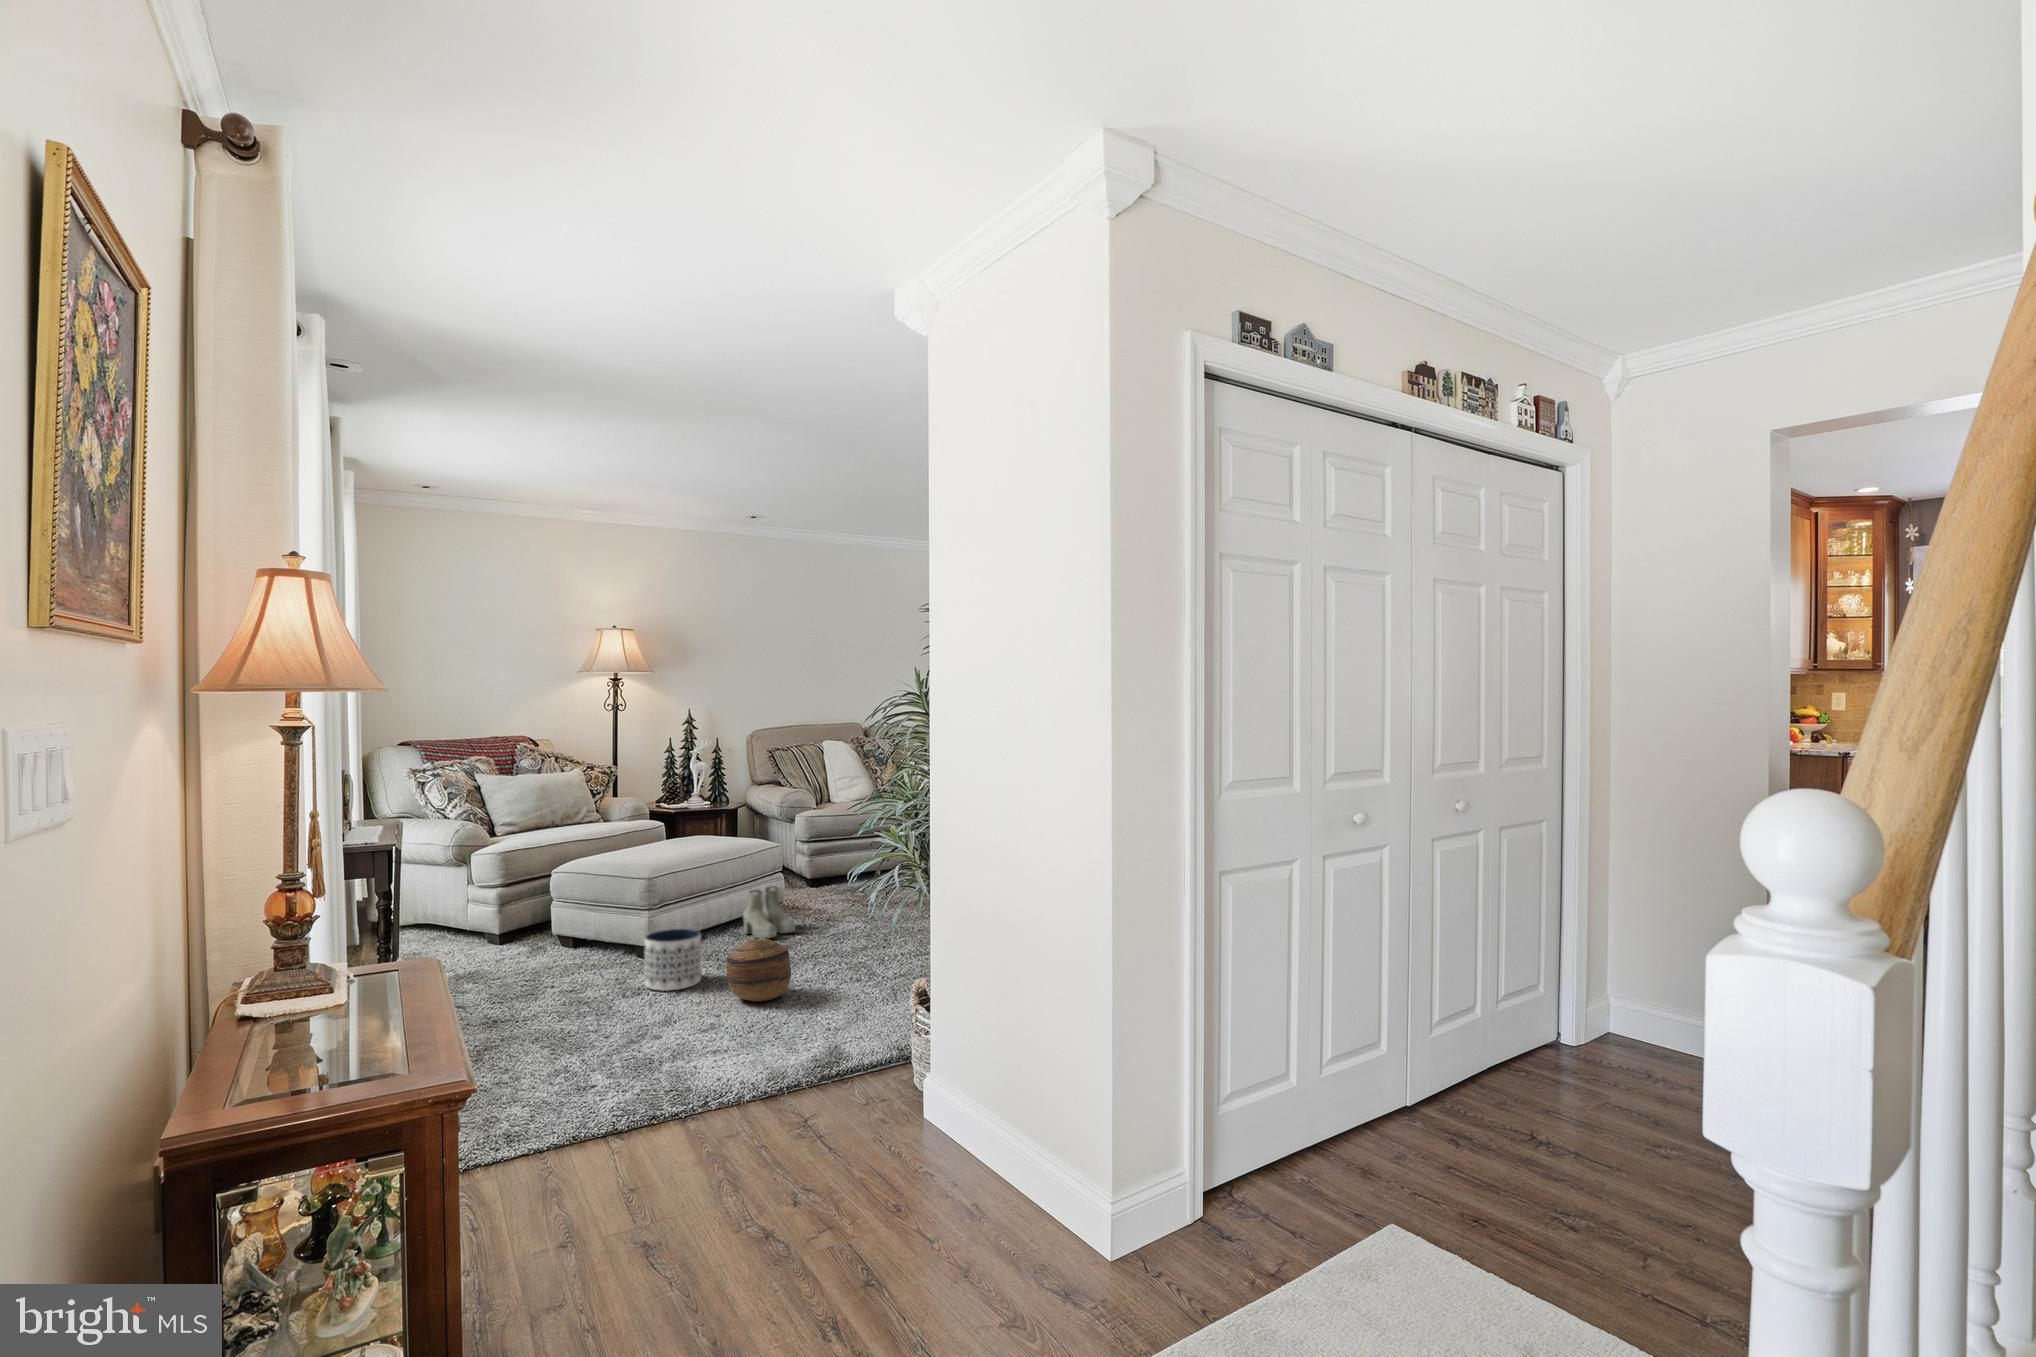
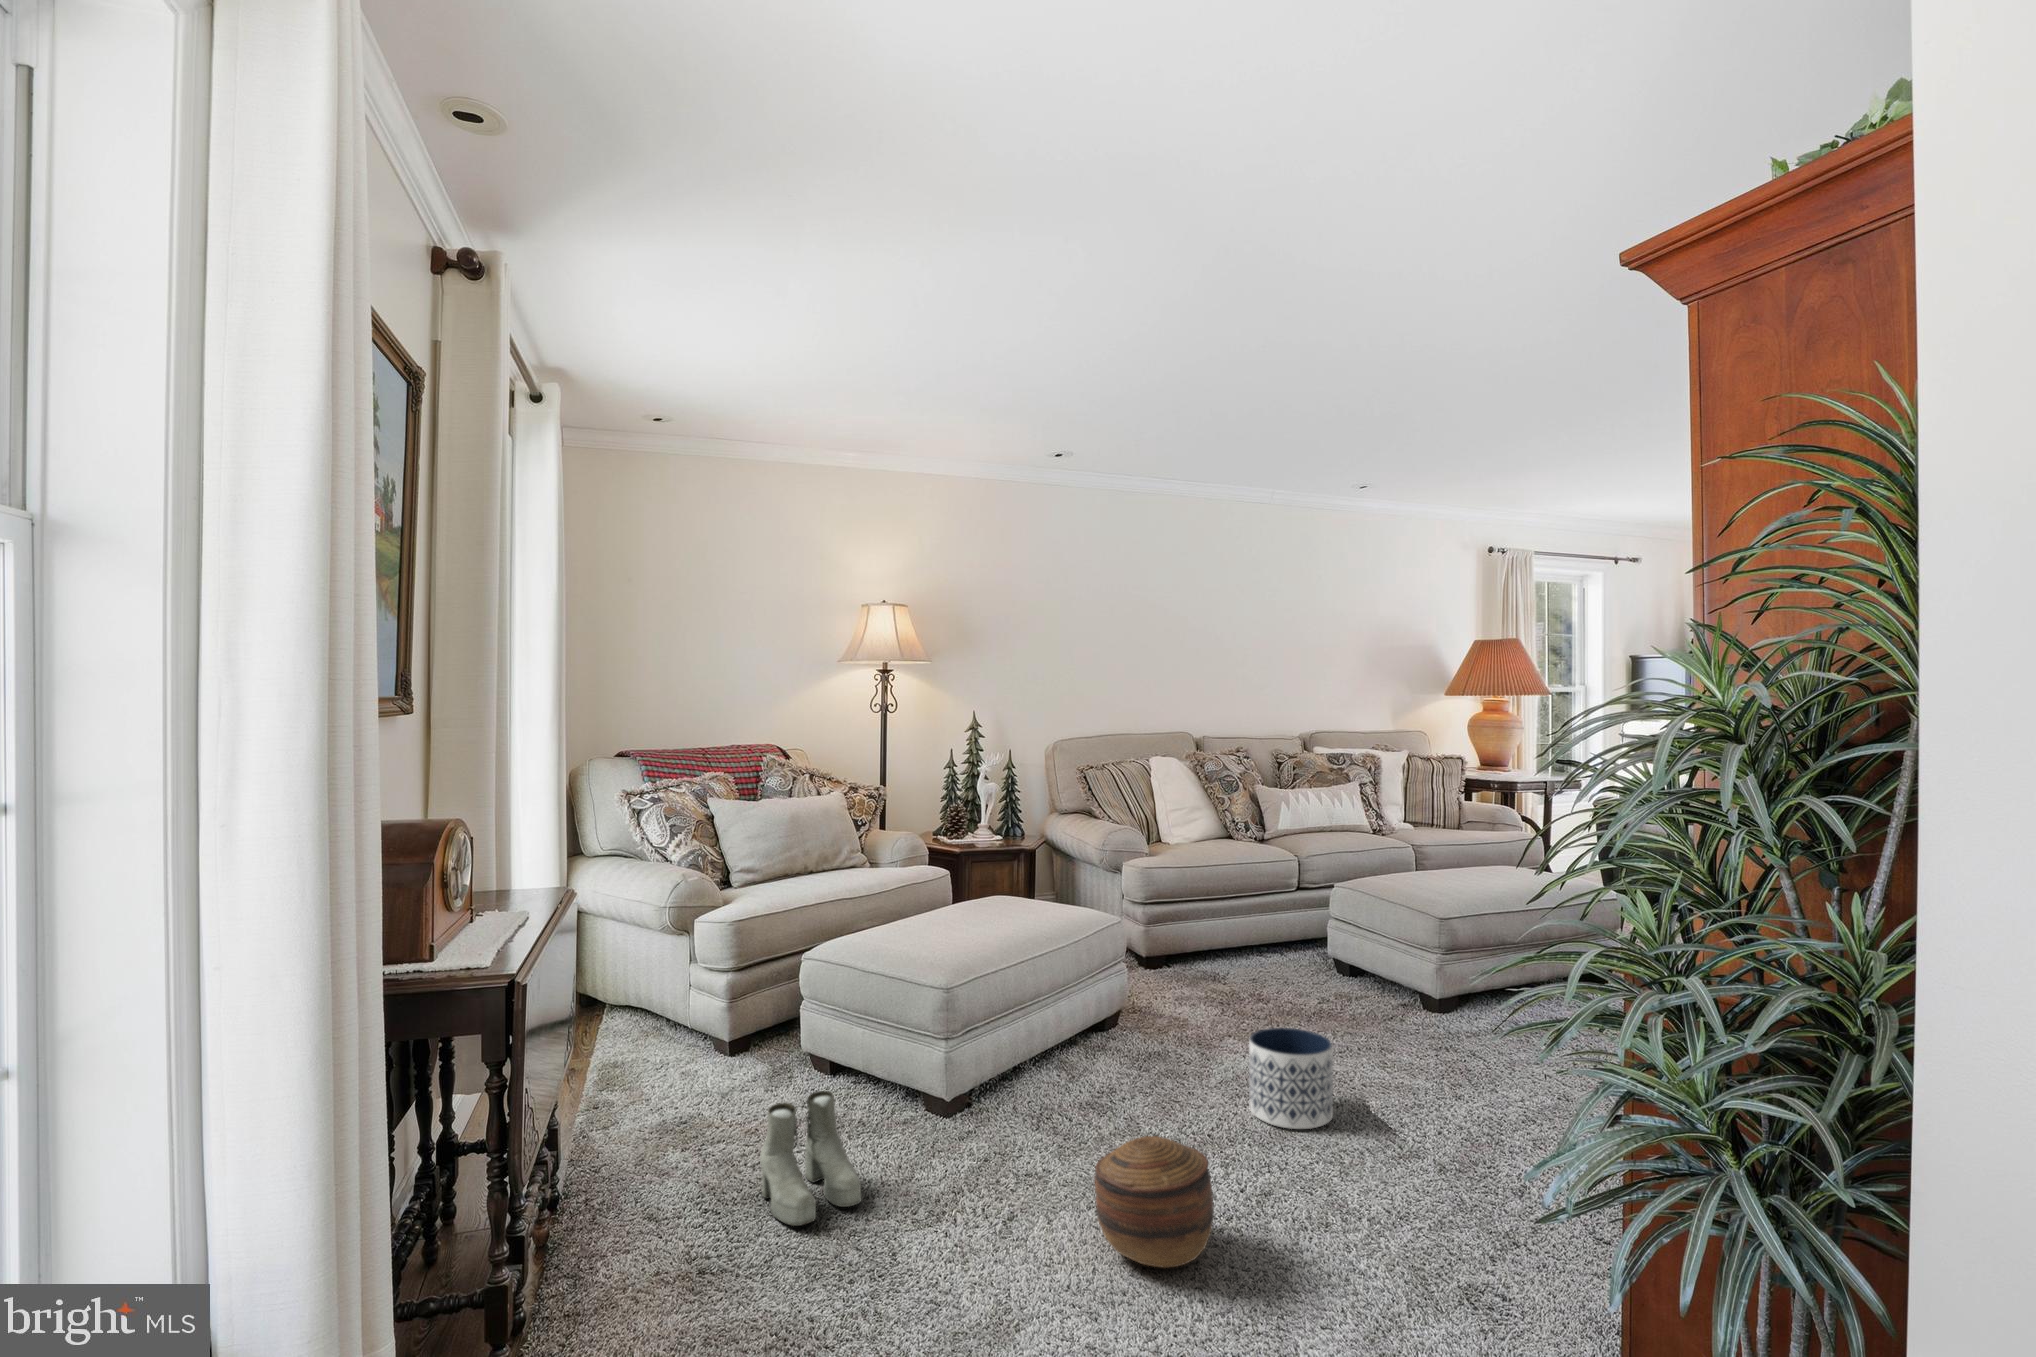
boots: present [743,886,795,939] -> present [760,1091,861,1226]
planter: present [645,929,701,991] -> present [1249,1028,1333,1129]

